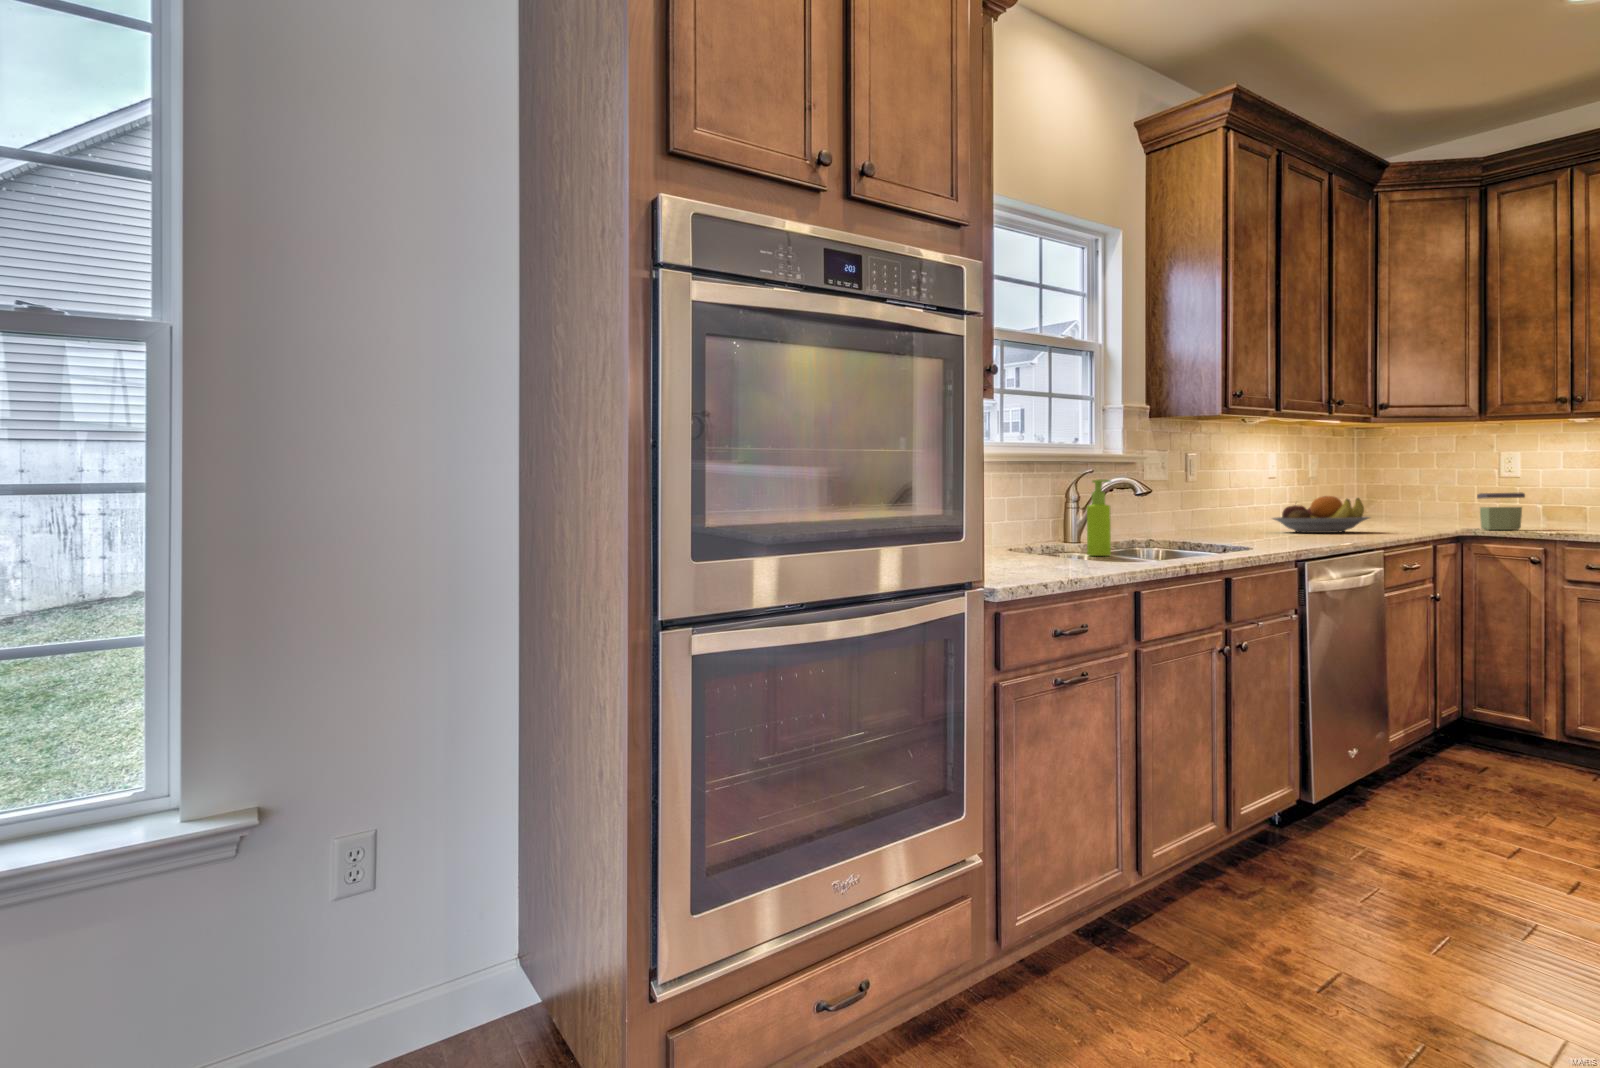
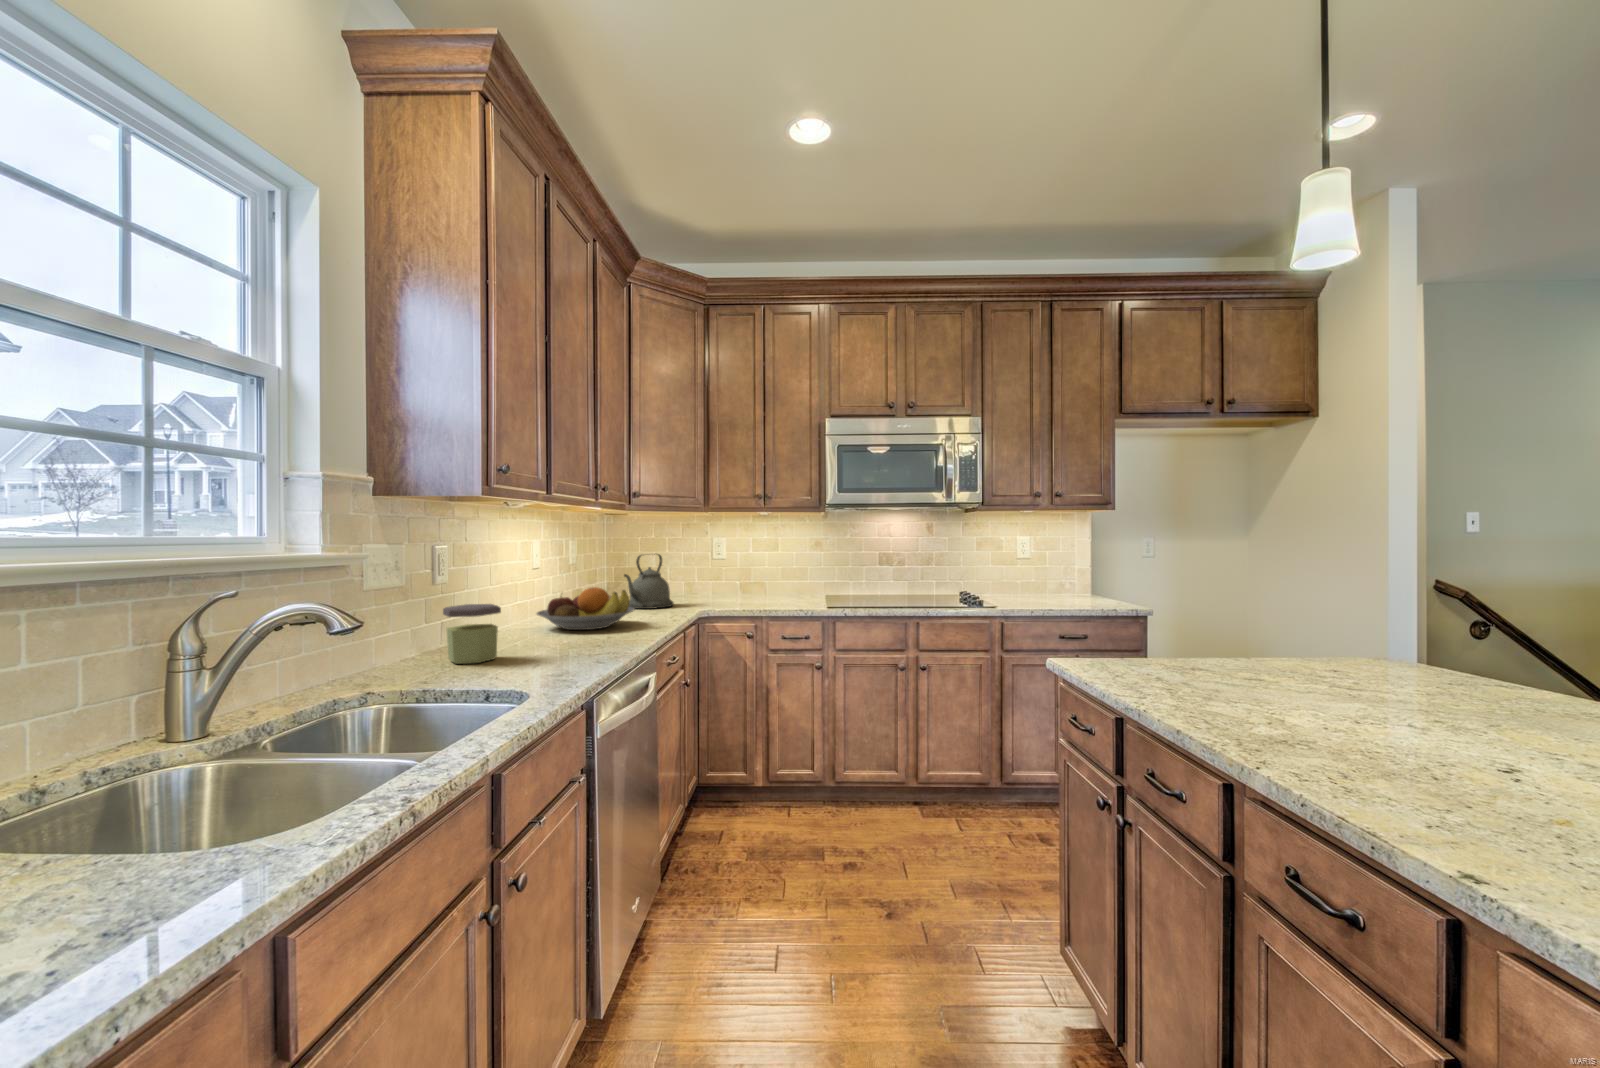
kettle: none [1370,473,1434,528] -> present [624,554,674,609]
soap dispenser: present [1087,479,1111,556] -> none [107,698,197,931]
jar: present [1477,493,1525,530] -> present [443,604,501,664]

